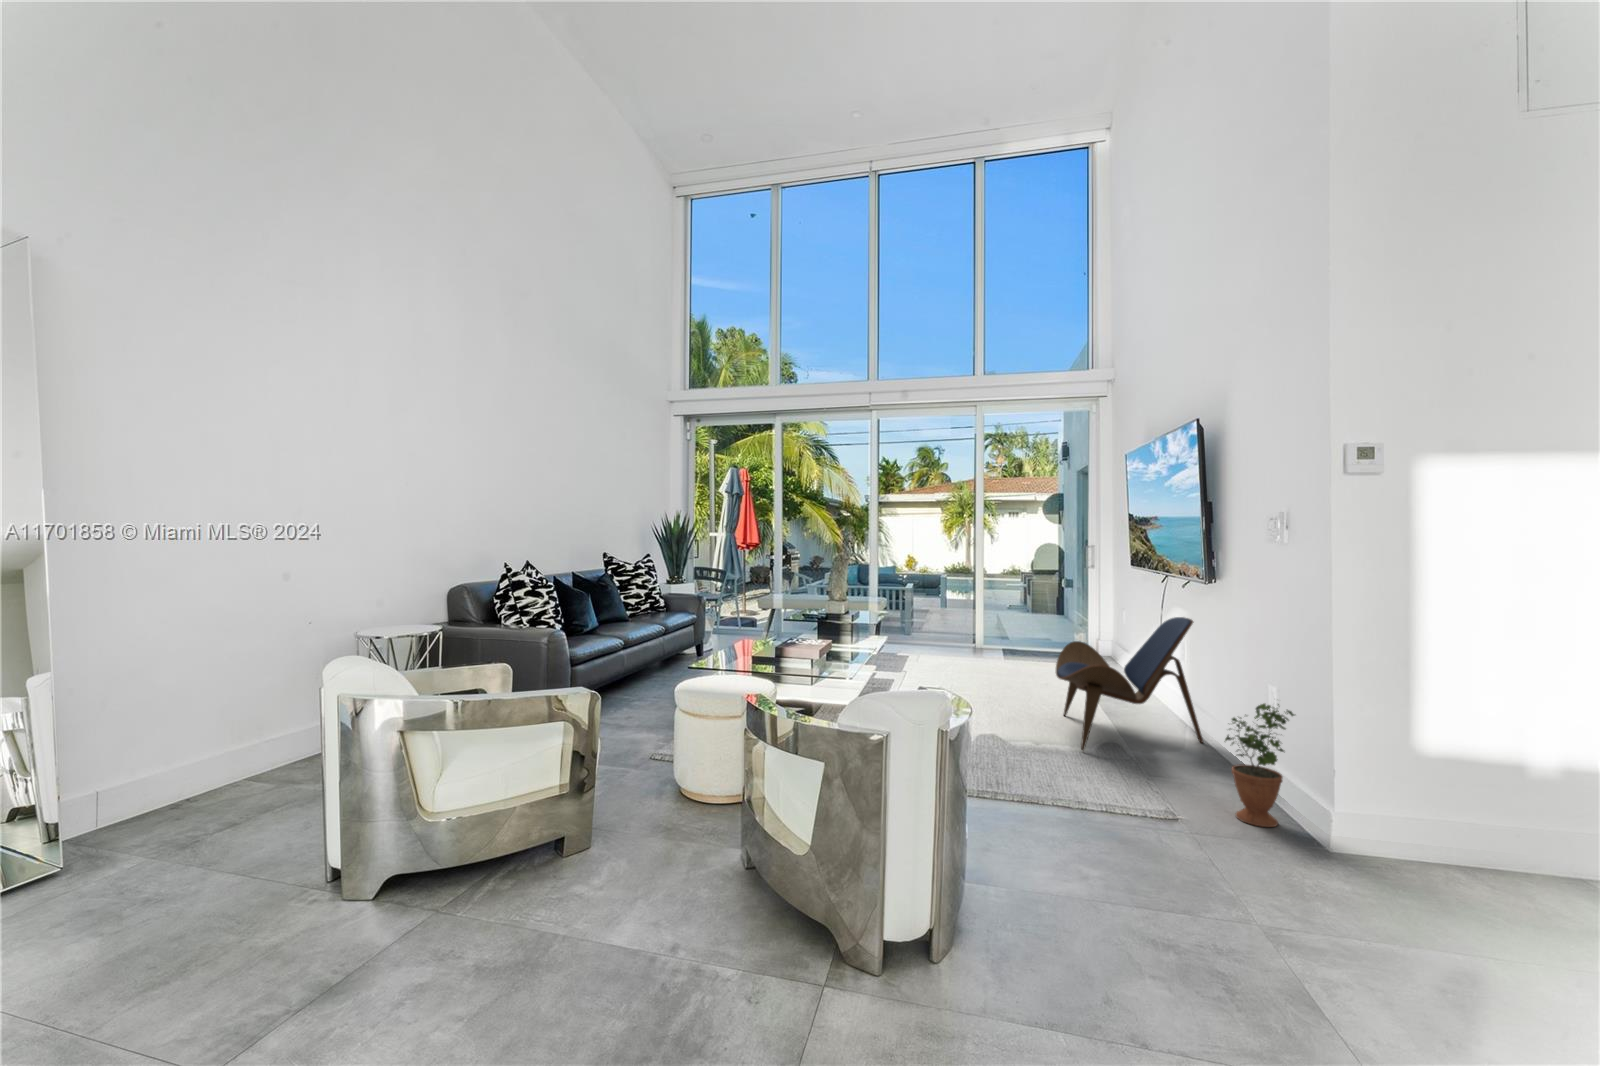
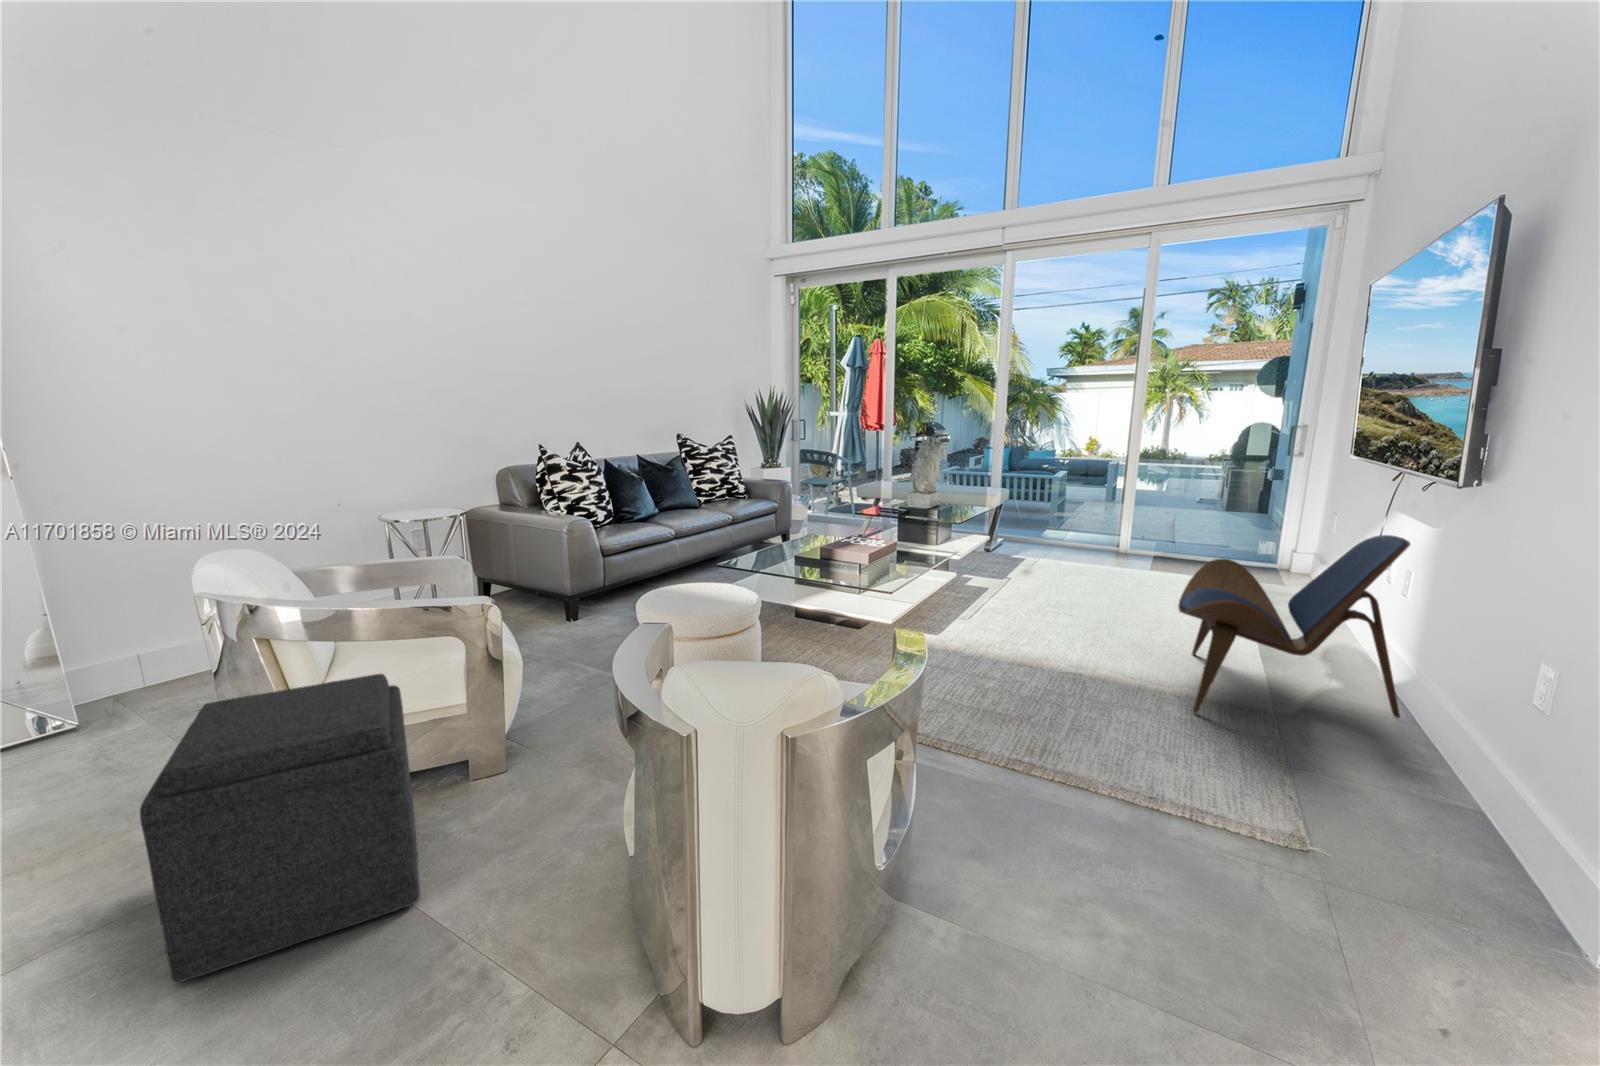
potted plant: present [1225,704,1294,827] -> none [1413,694,1566,892]
ottoman: none [381,747,598,1004] -> present [140,674,420,982]

